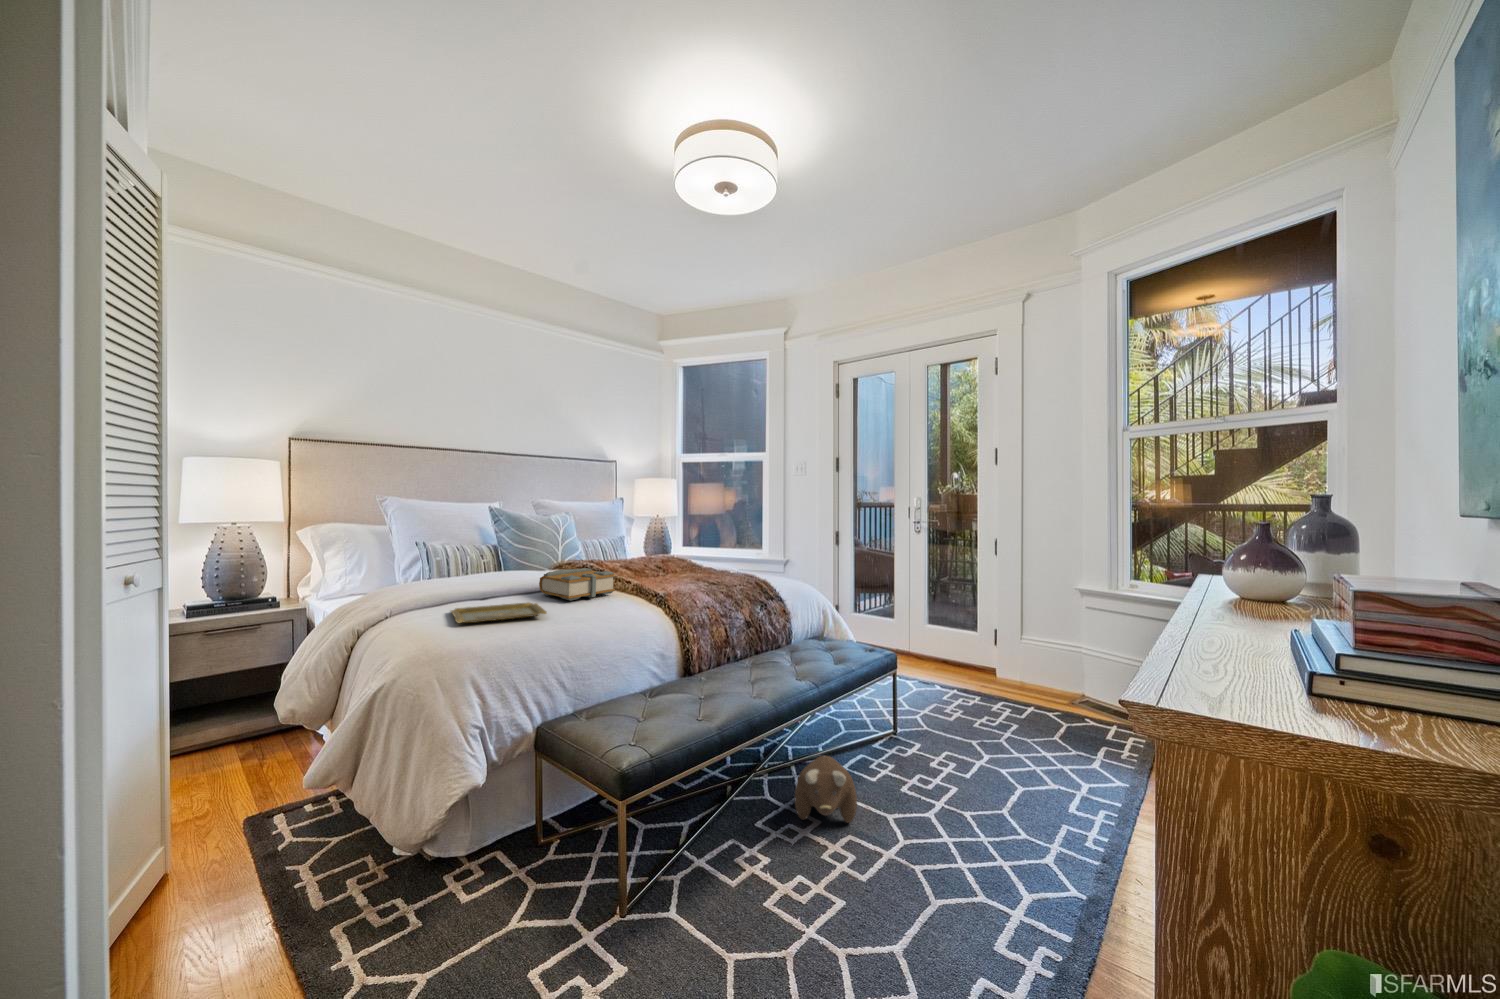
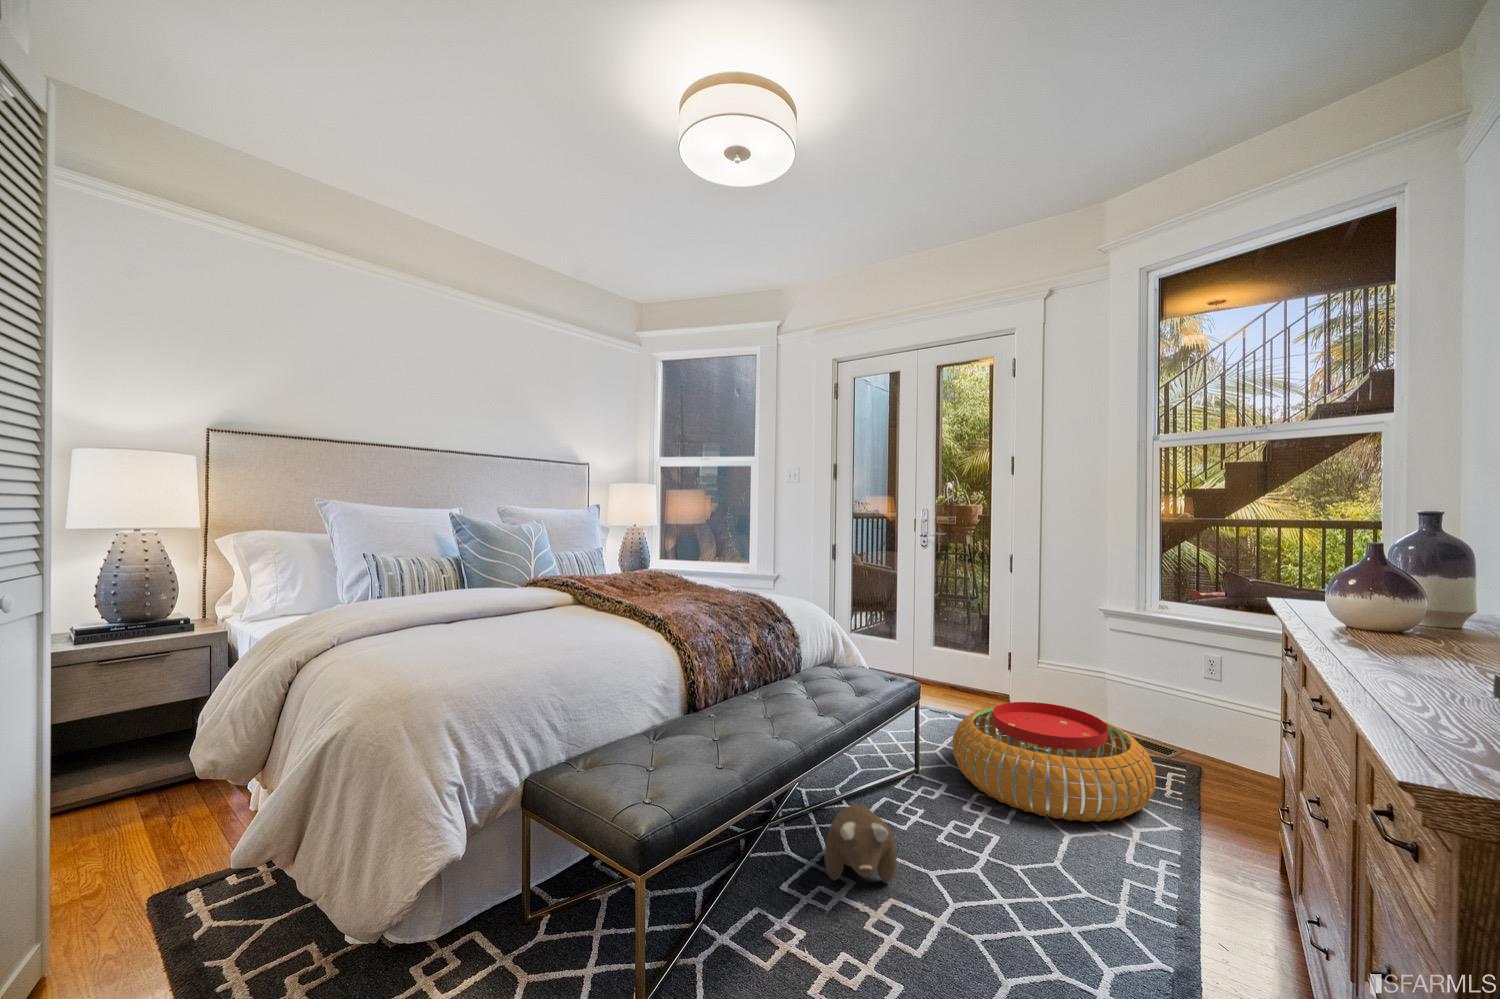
book: present [539,568,615,601] -> none [517,585,606,624]
tray: present [451,602,547,623] -> none [414,627,533,654]
pouf: none [928,673,1109,778] -> present [953,702,1156,822]

